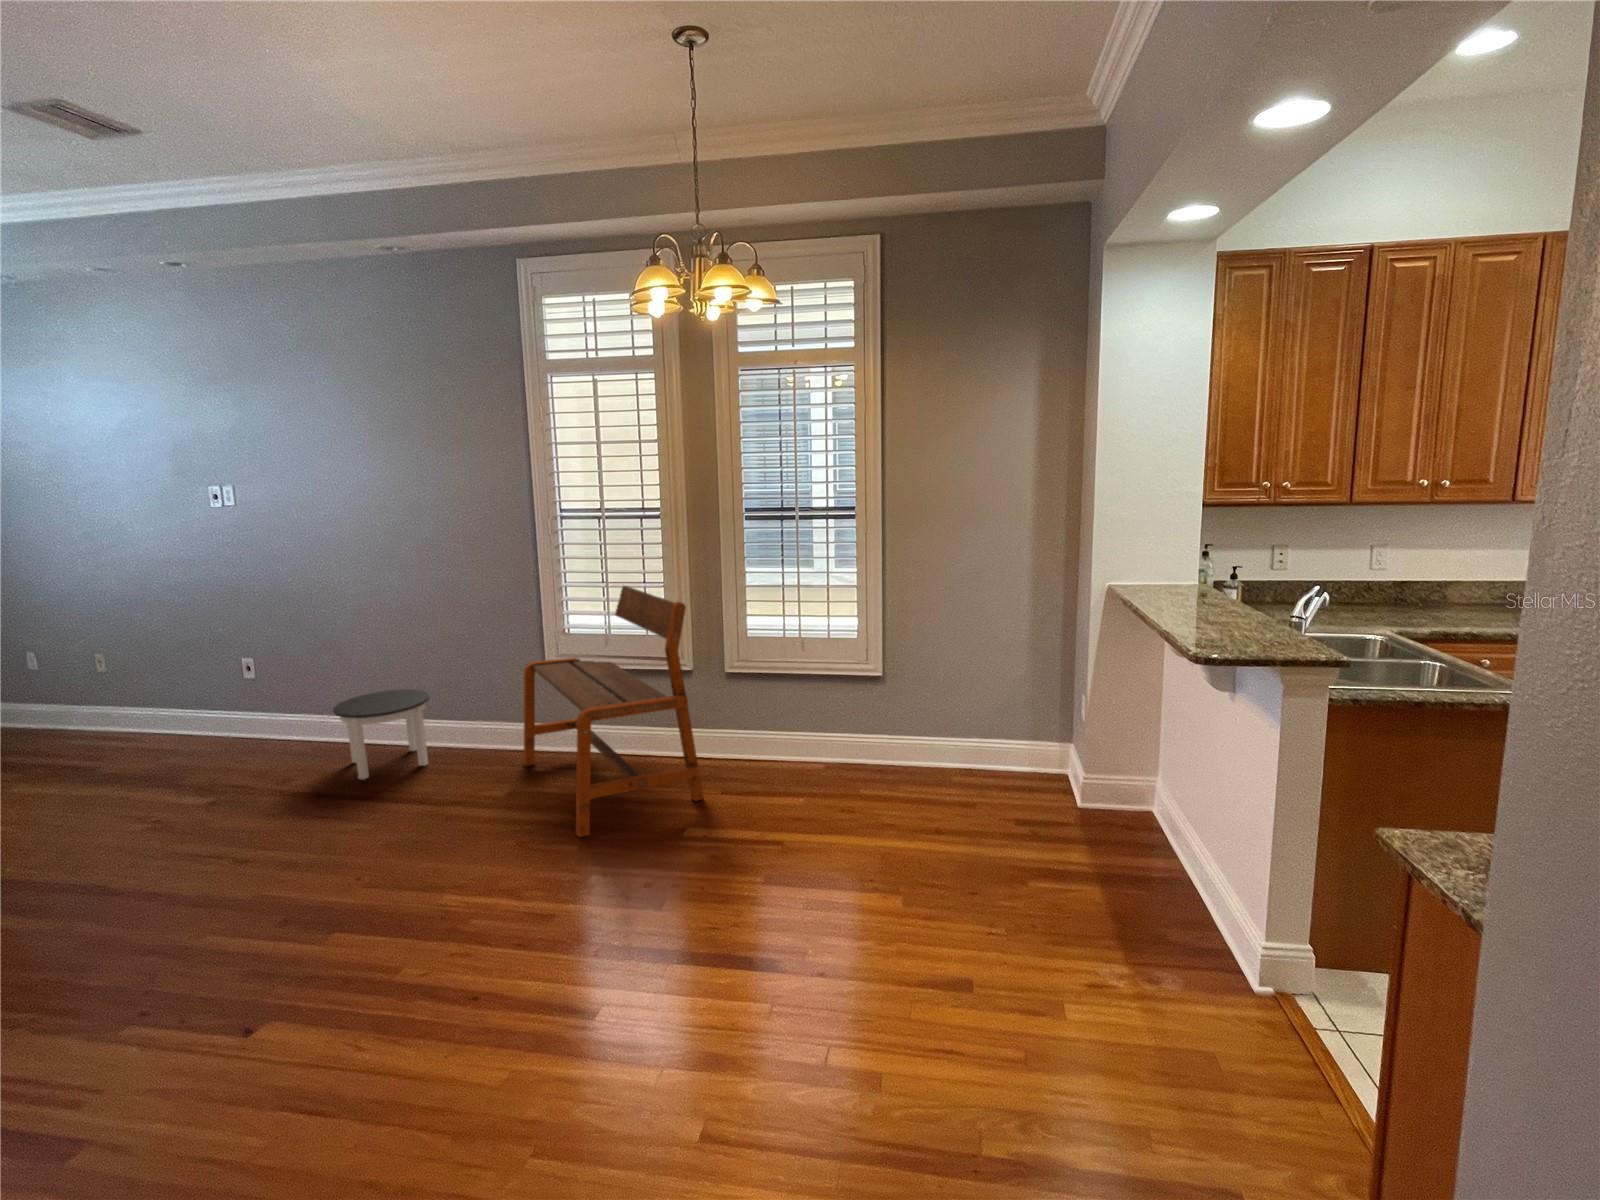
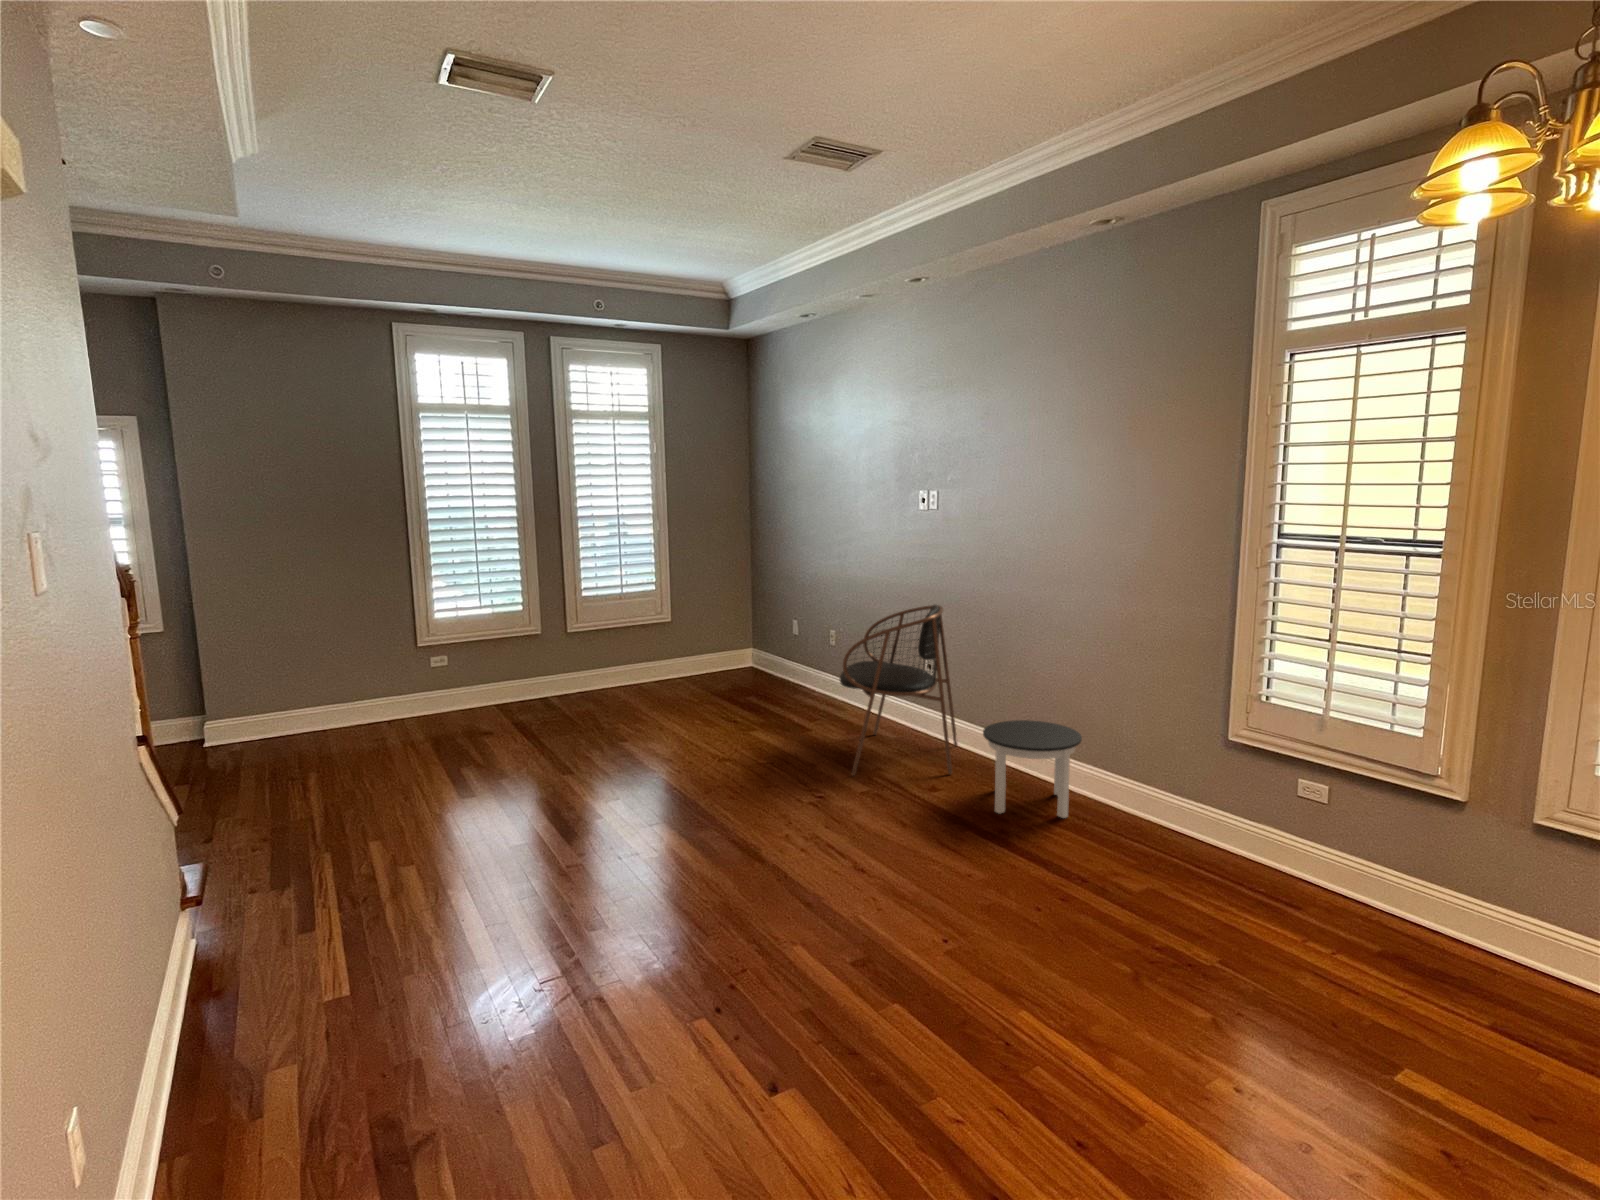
bench: present [524,586,704,837] -> none [1177,639,1464,1022]
dining chair: none [139,602,301,795] -> present [840,605,957,776]

